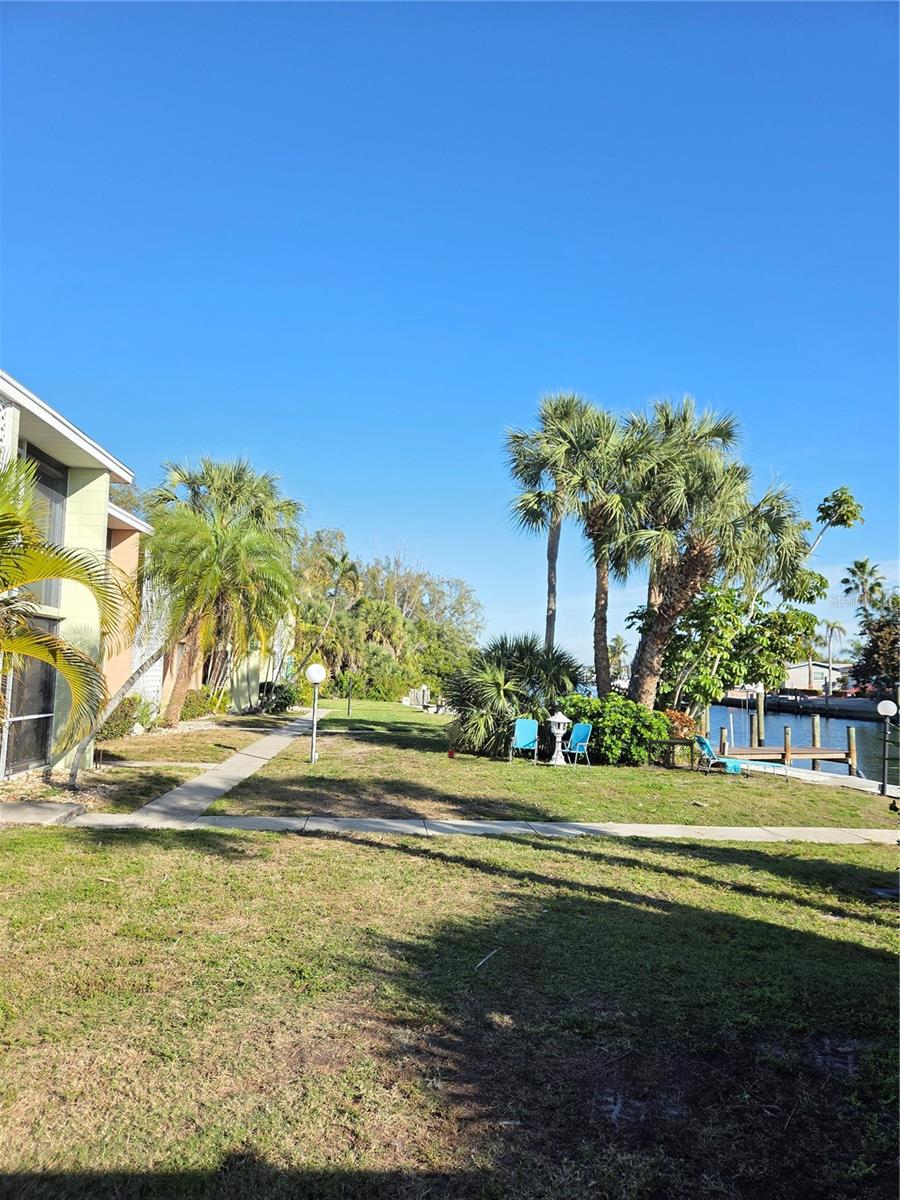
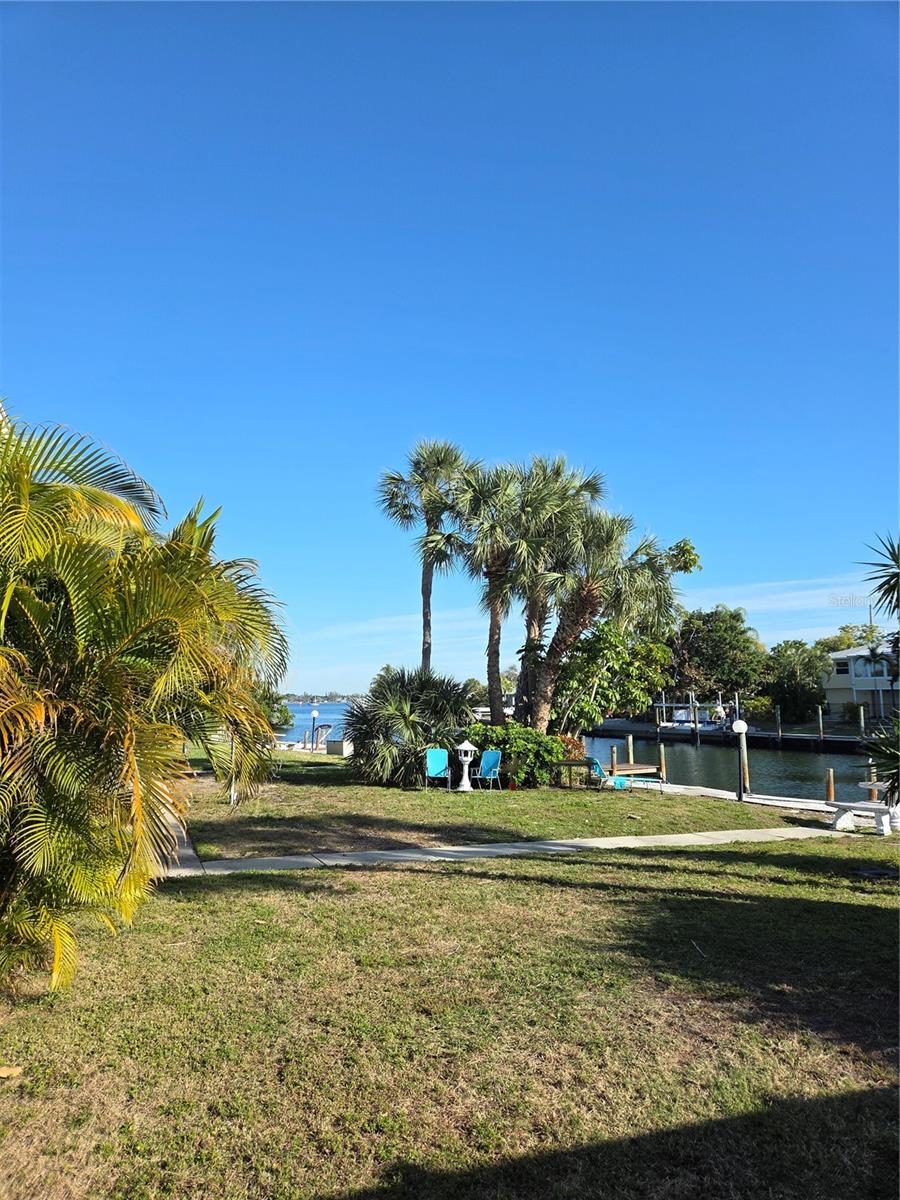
potted tree: present [445,721,464,758] -> present [501,752,527,790]

